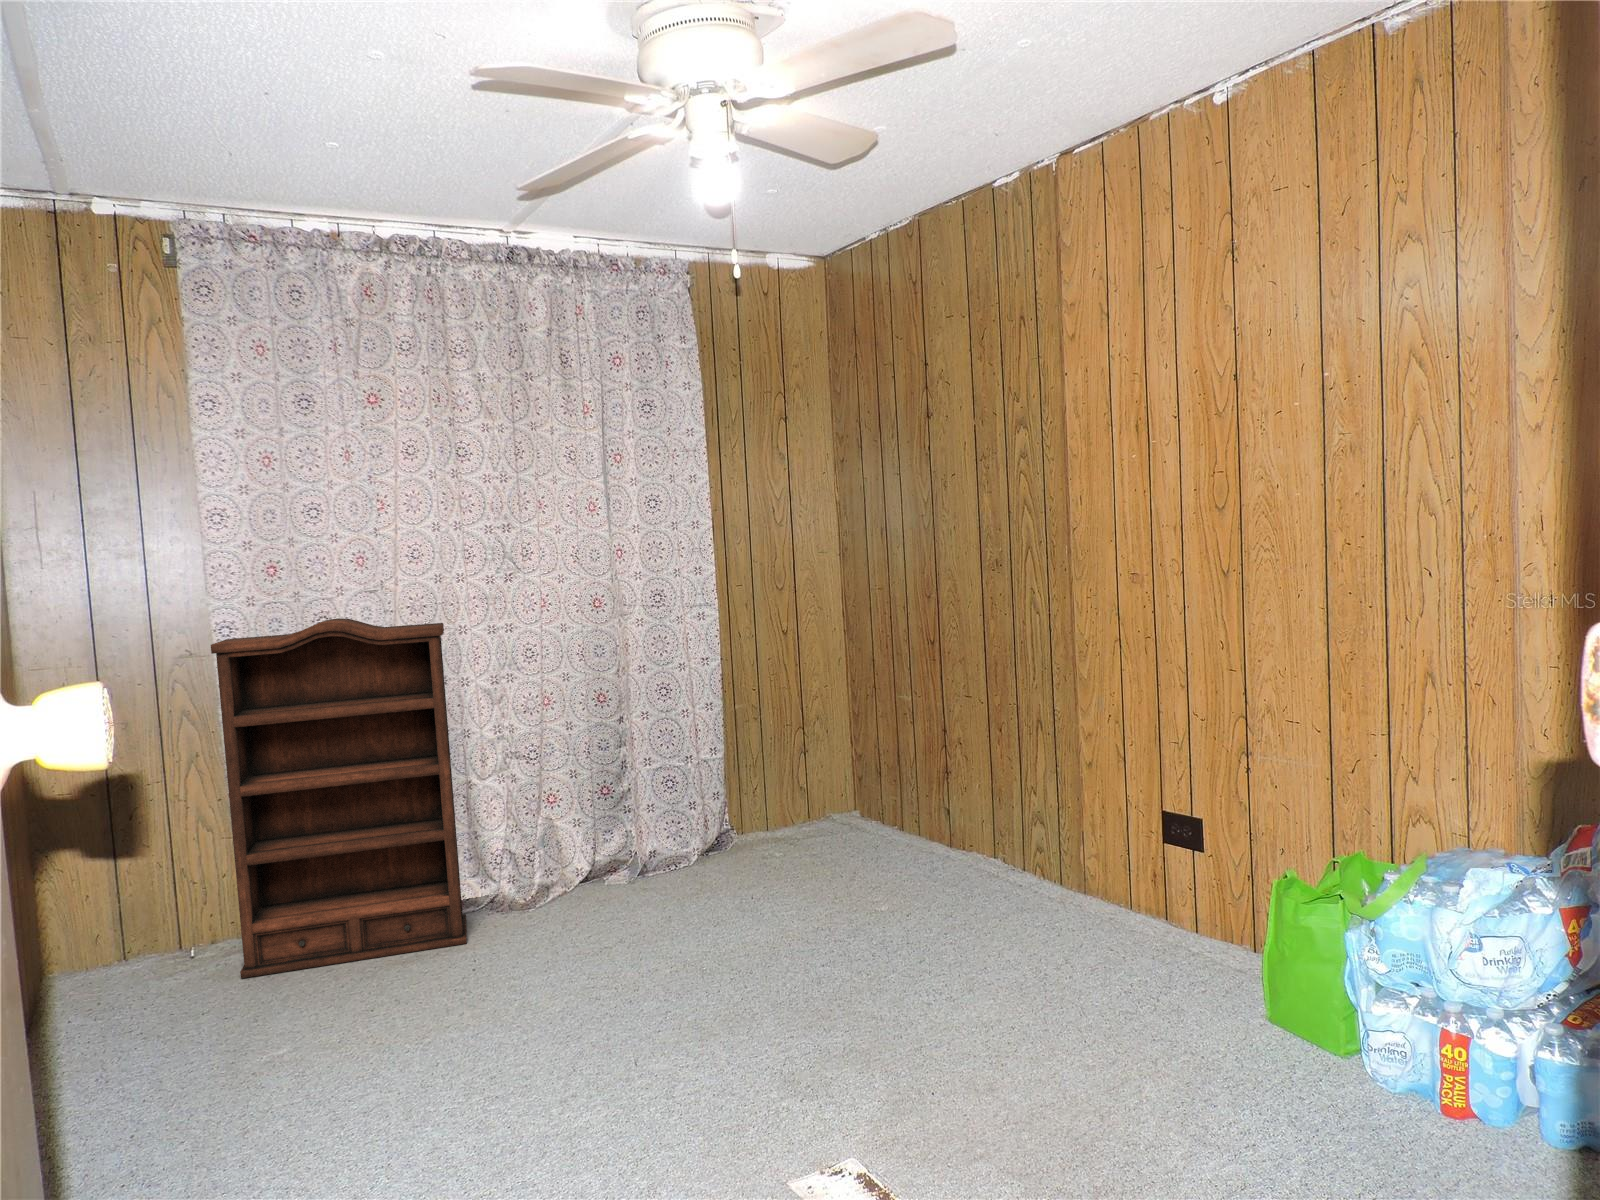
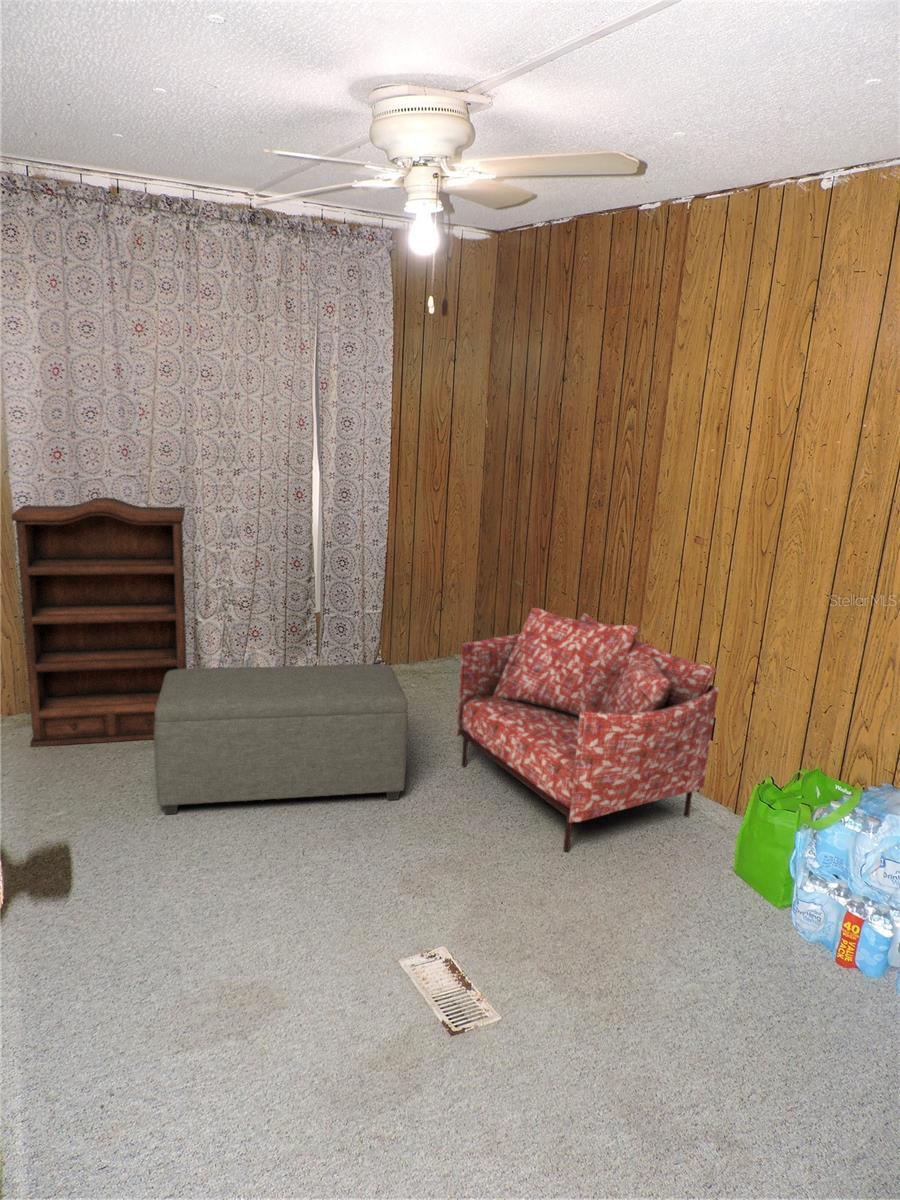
armchair: none [836,703,1205,1022] -> present [457,608,719,851]
ottoman: none [416,800,778,1038] -> present [154,664,408,814]

